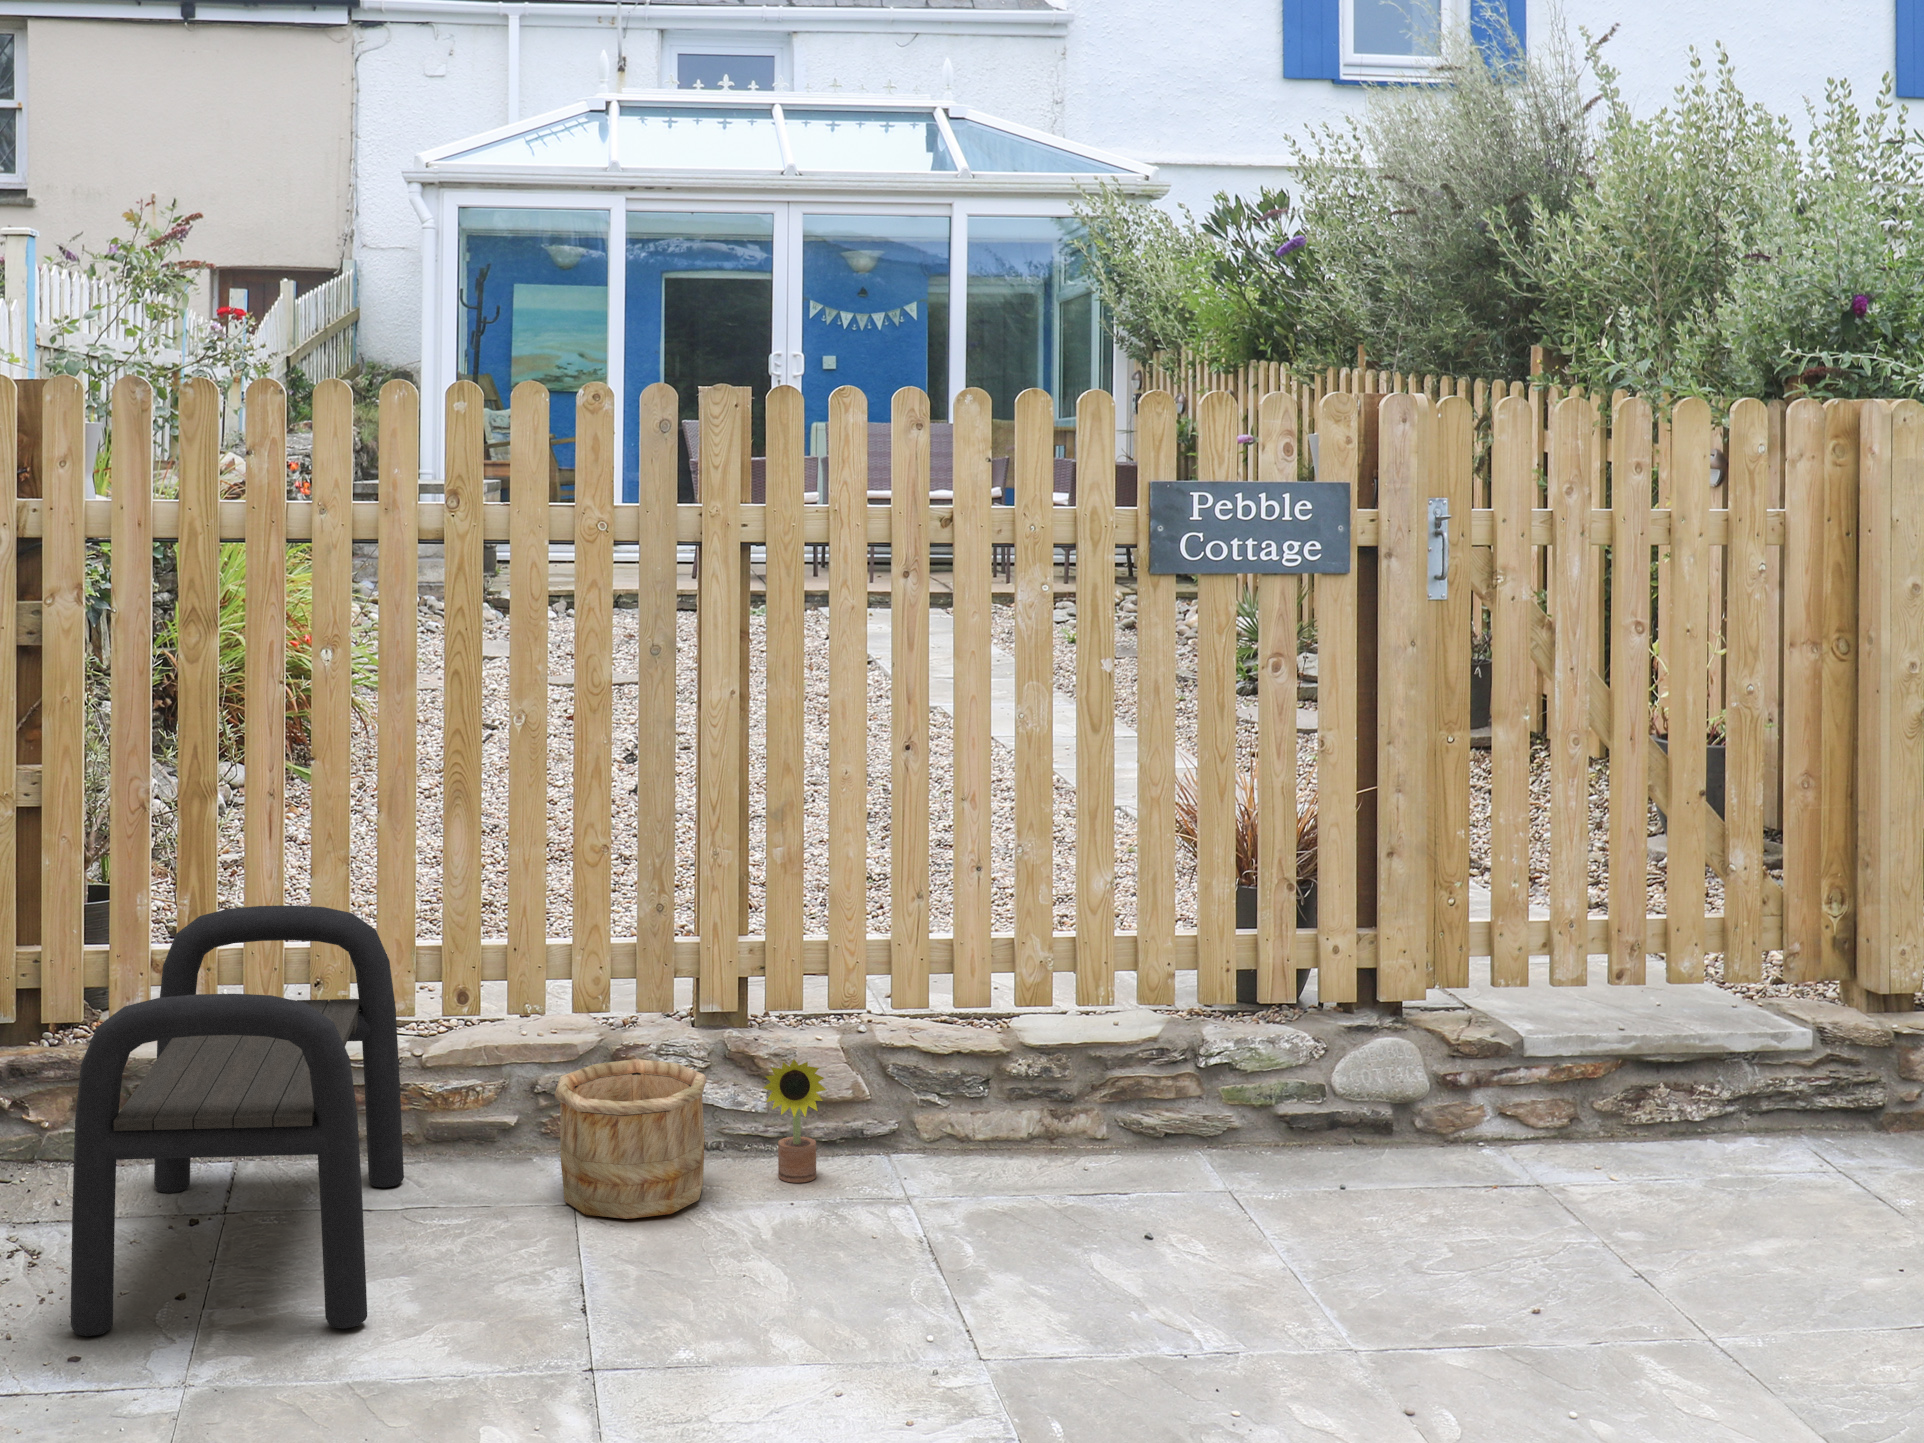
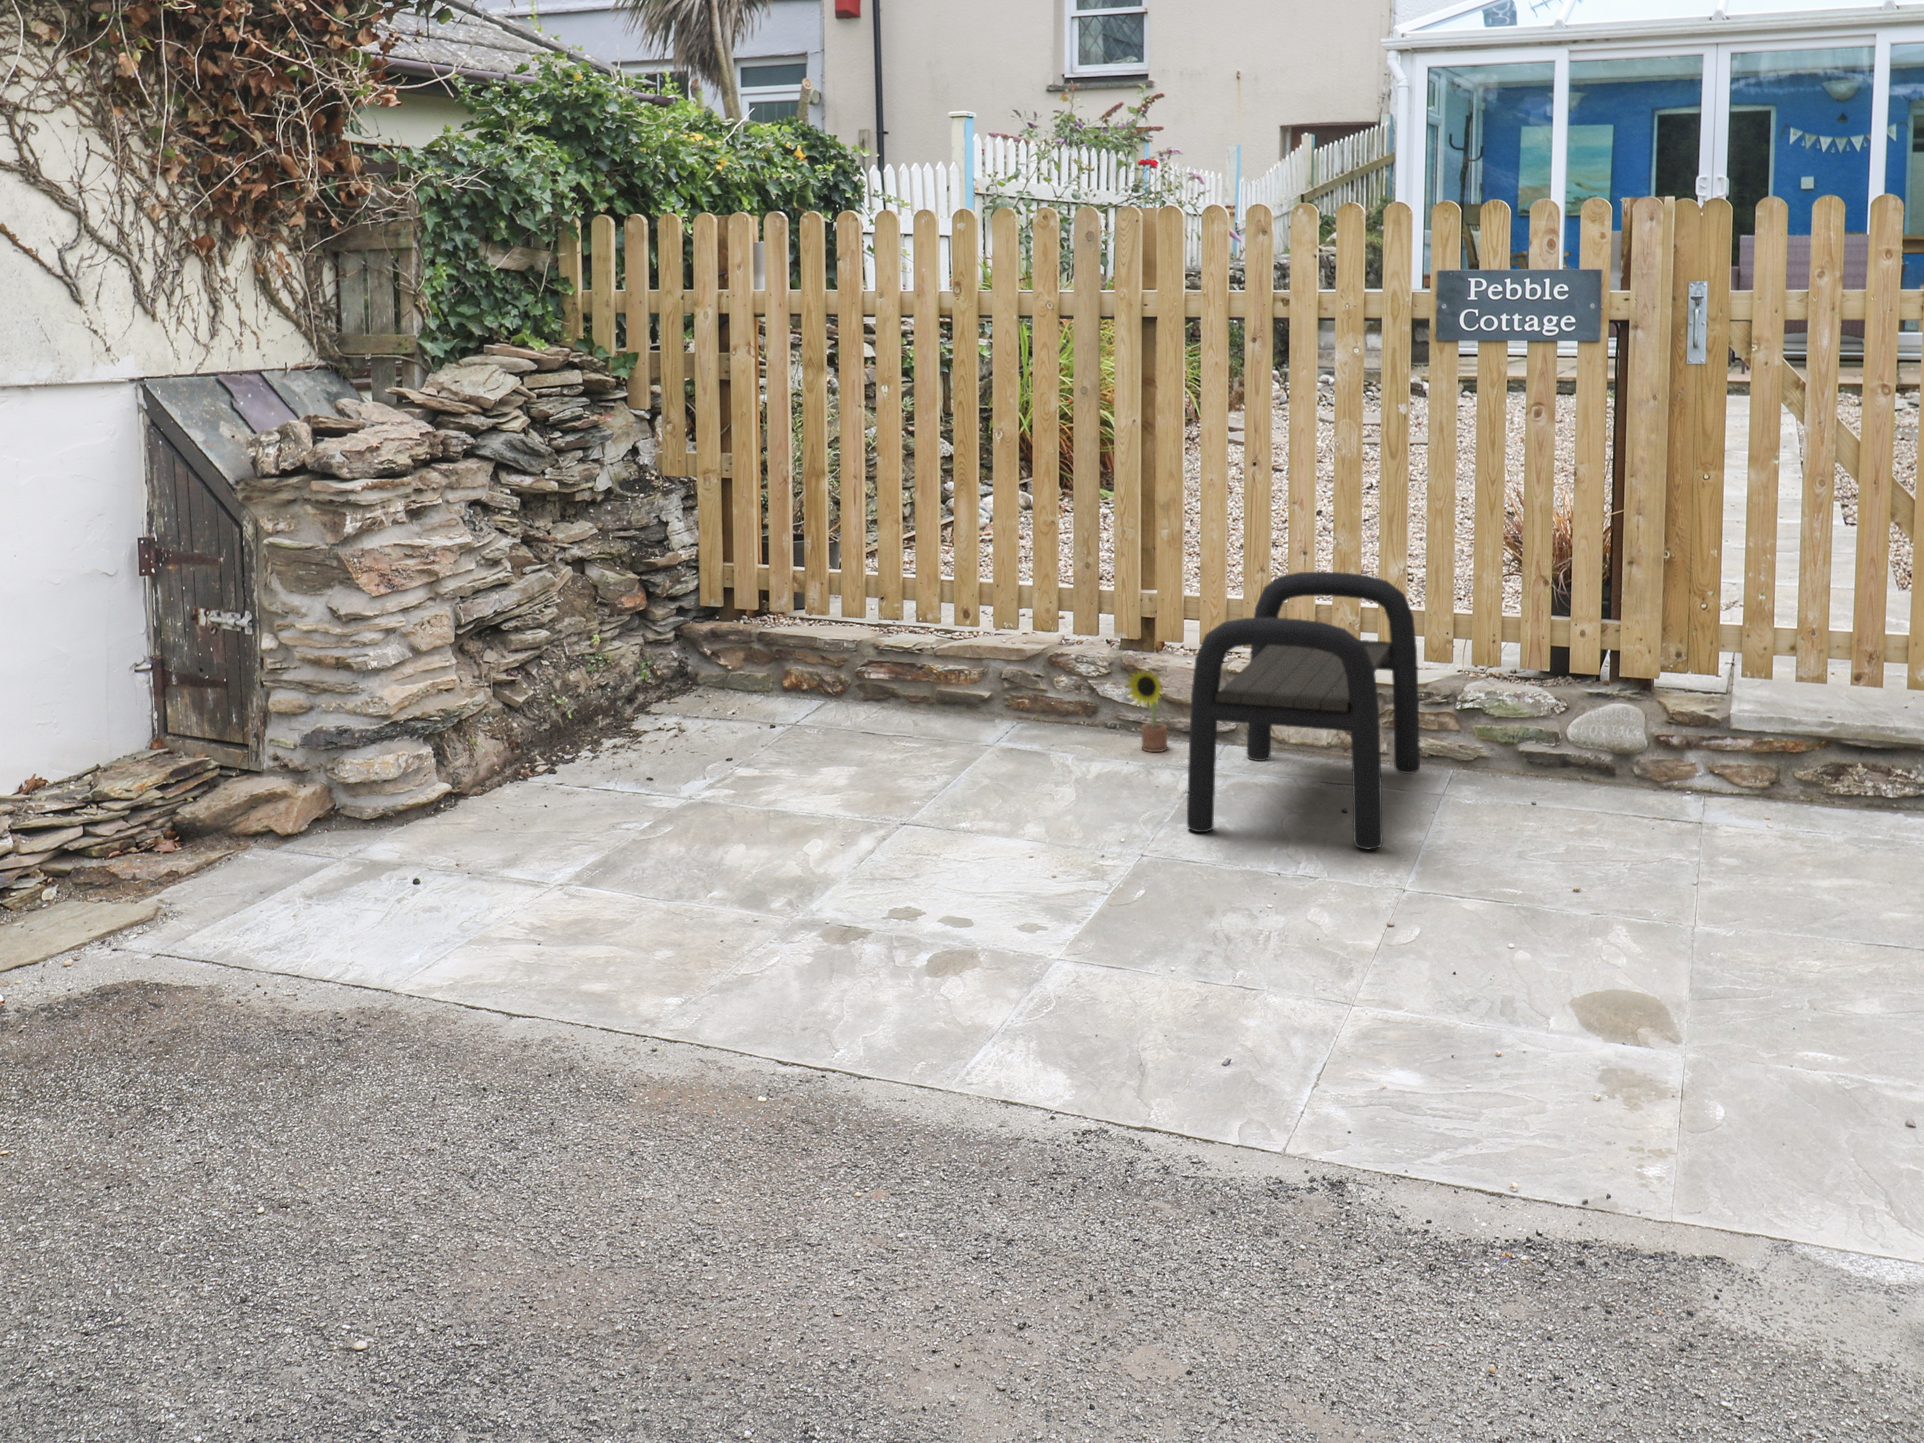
bench: present [71,905,404,1336] -> present [1187,572,1420,850]
wooden bucket: present [555,1059,706,1219] -> none [986,661,1087,756]

